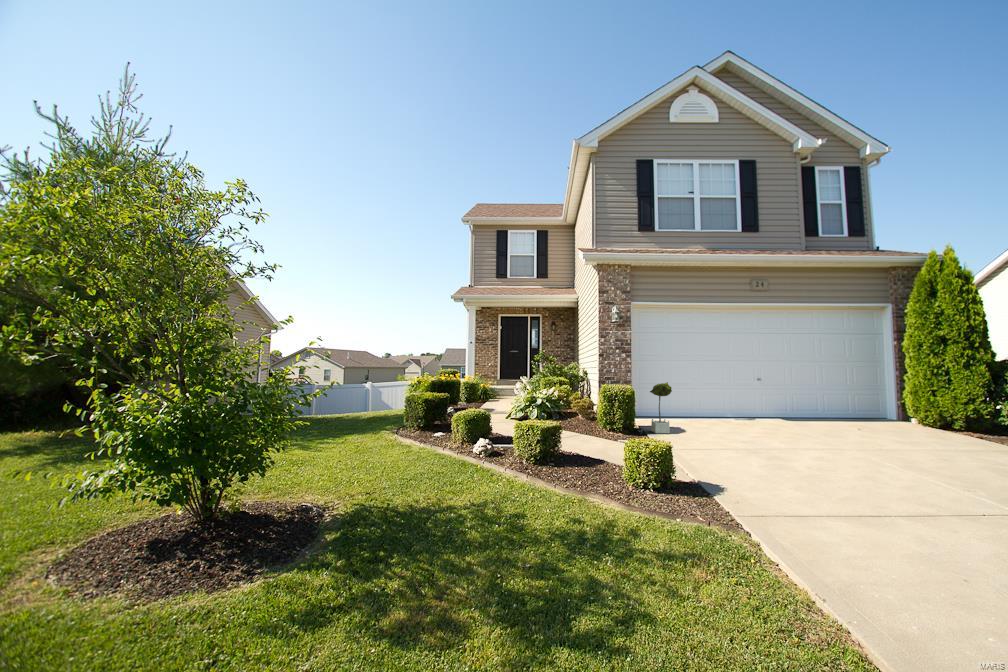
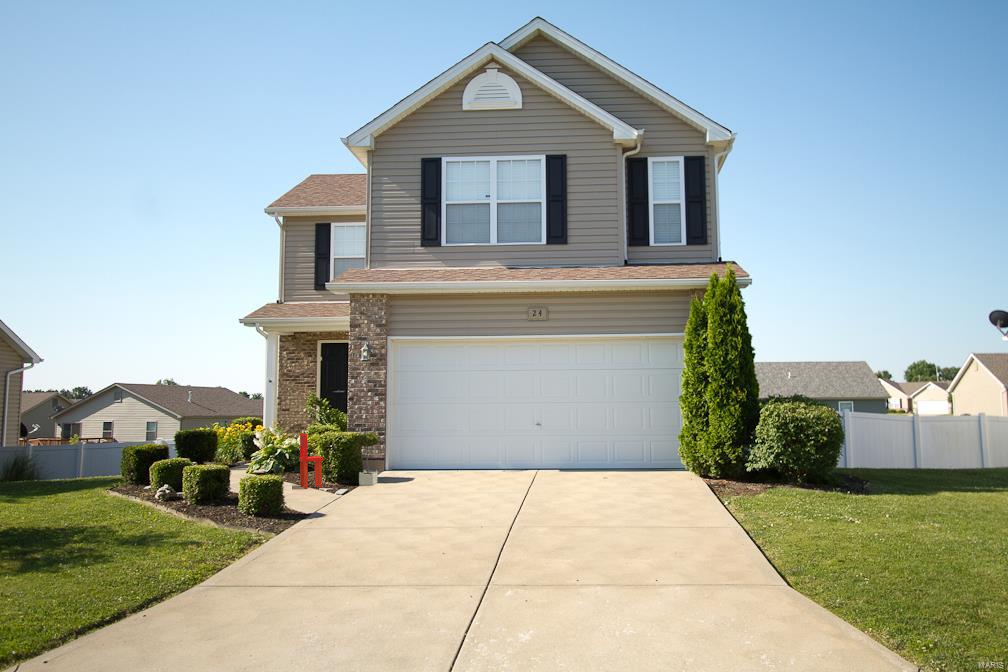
chair: none [600,382,627,437] -> present [299,433,323,489]

